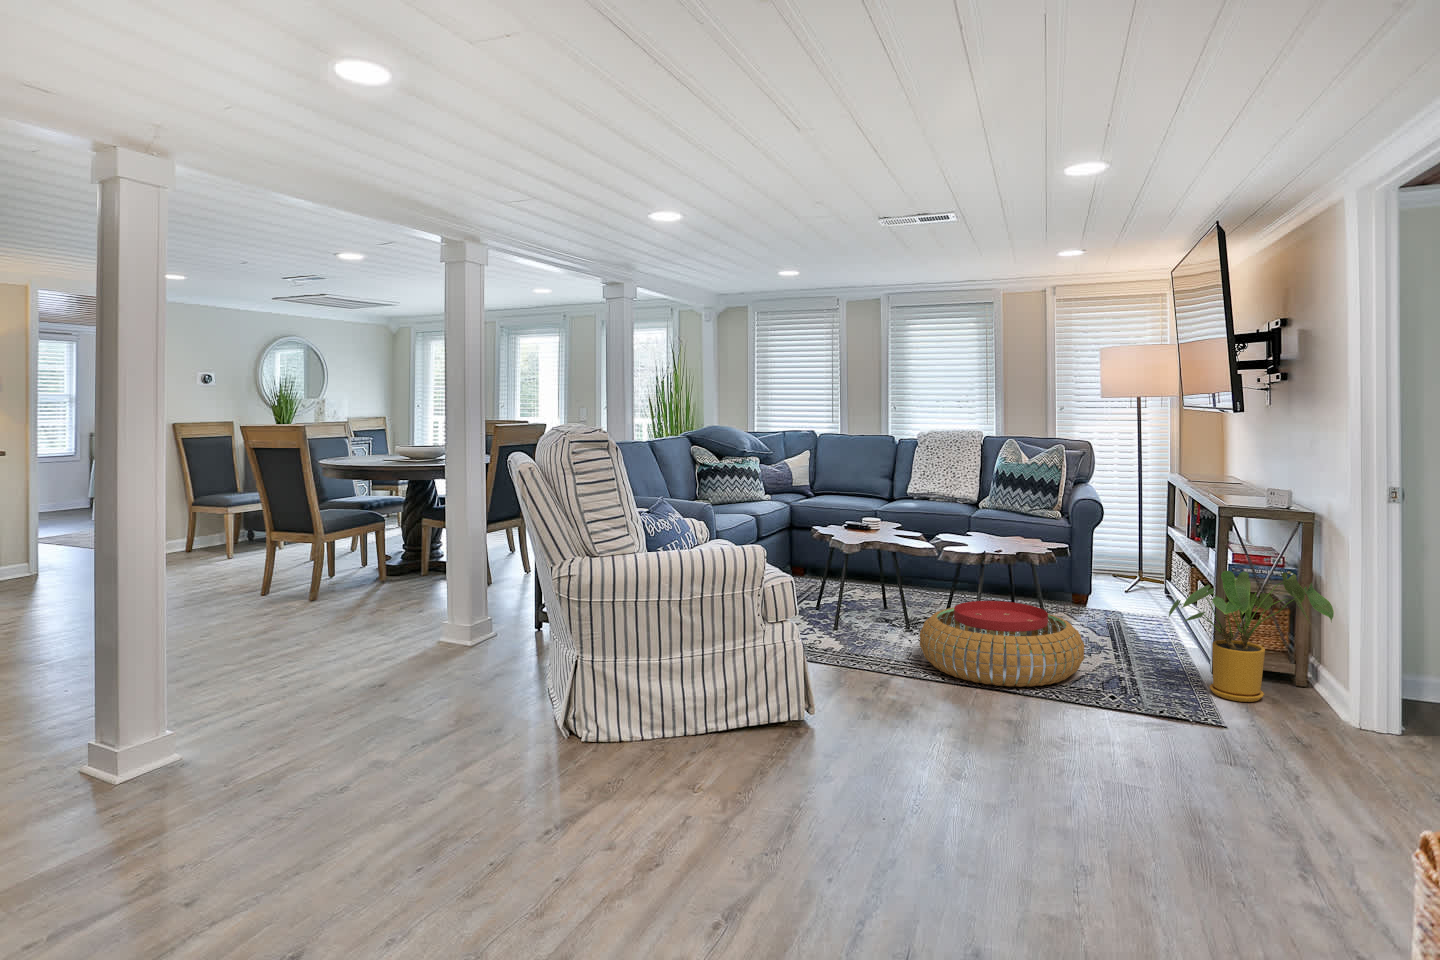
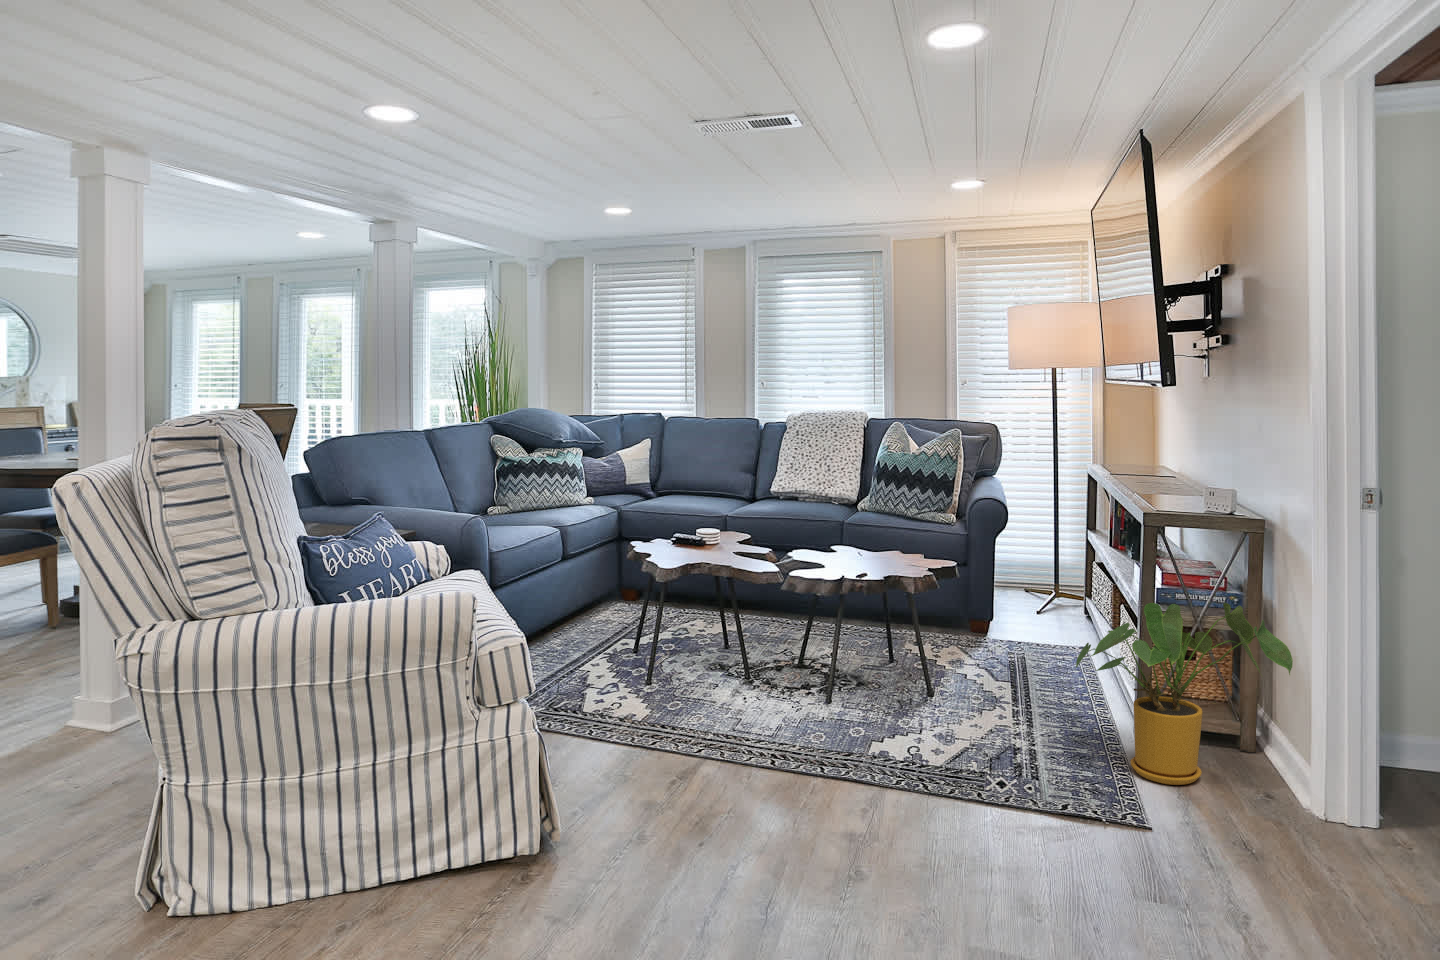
pouf: present [920,601,1084,687] -> none [748,644,967,773]

